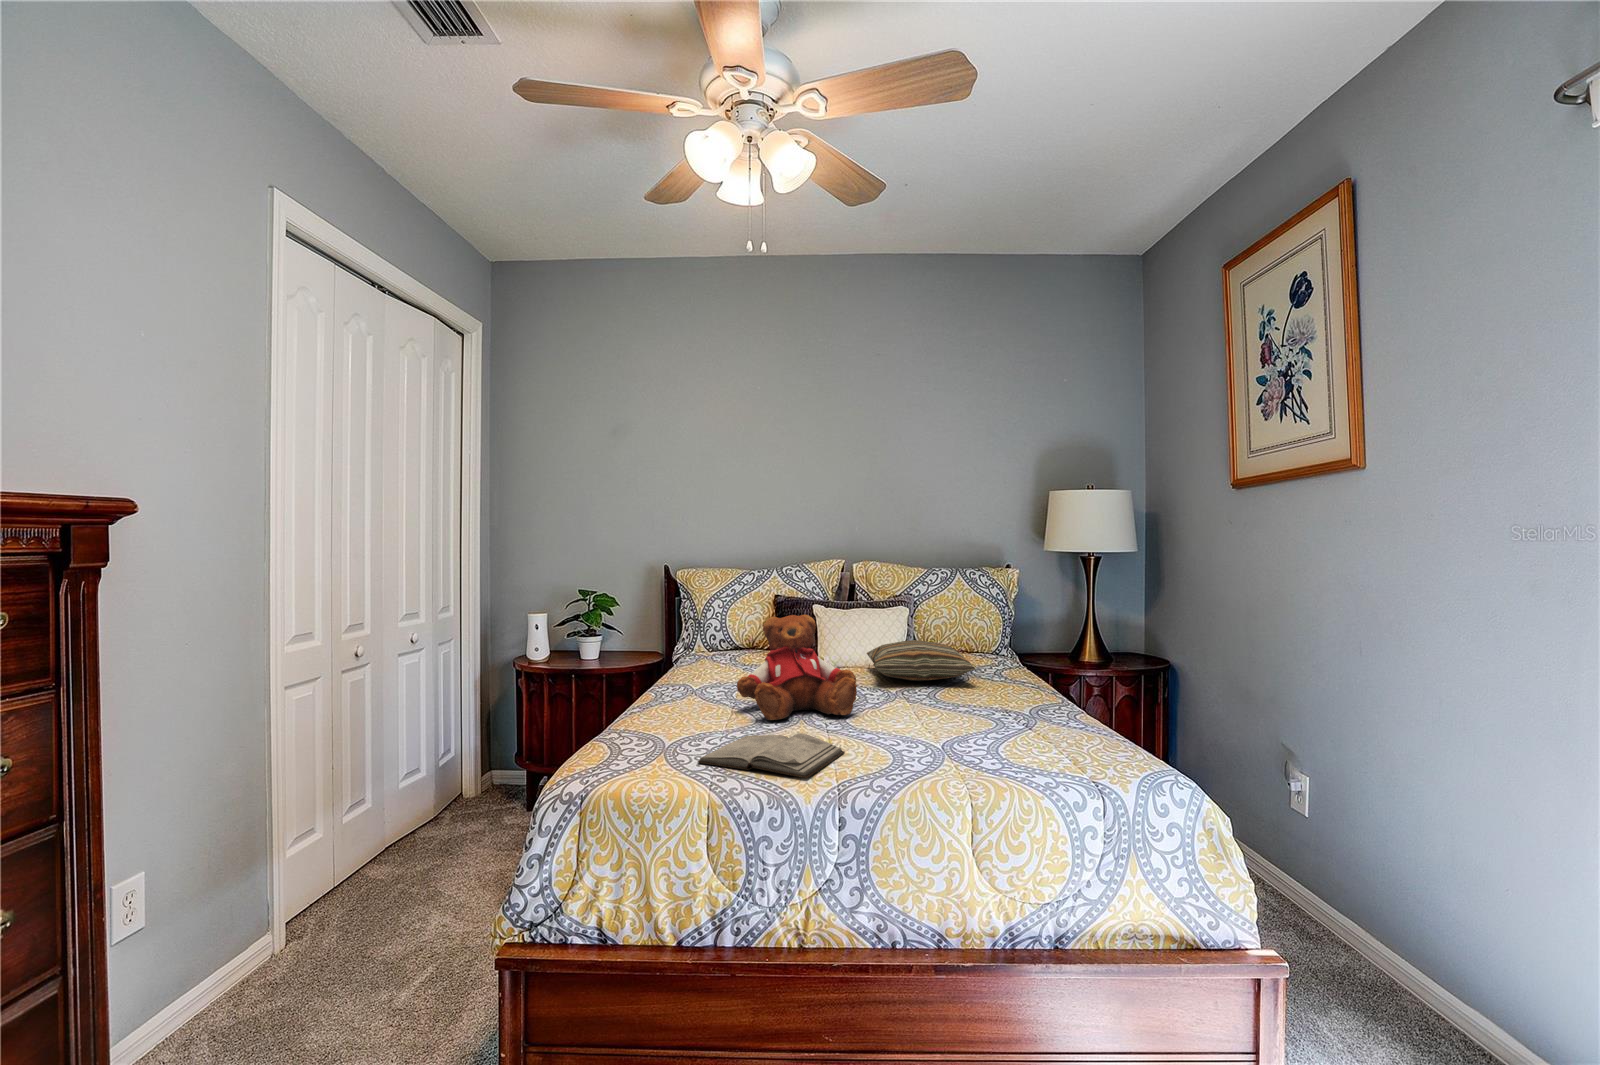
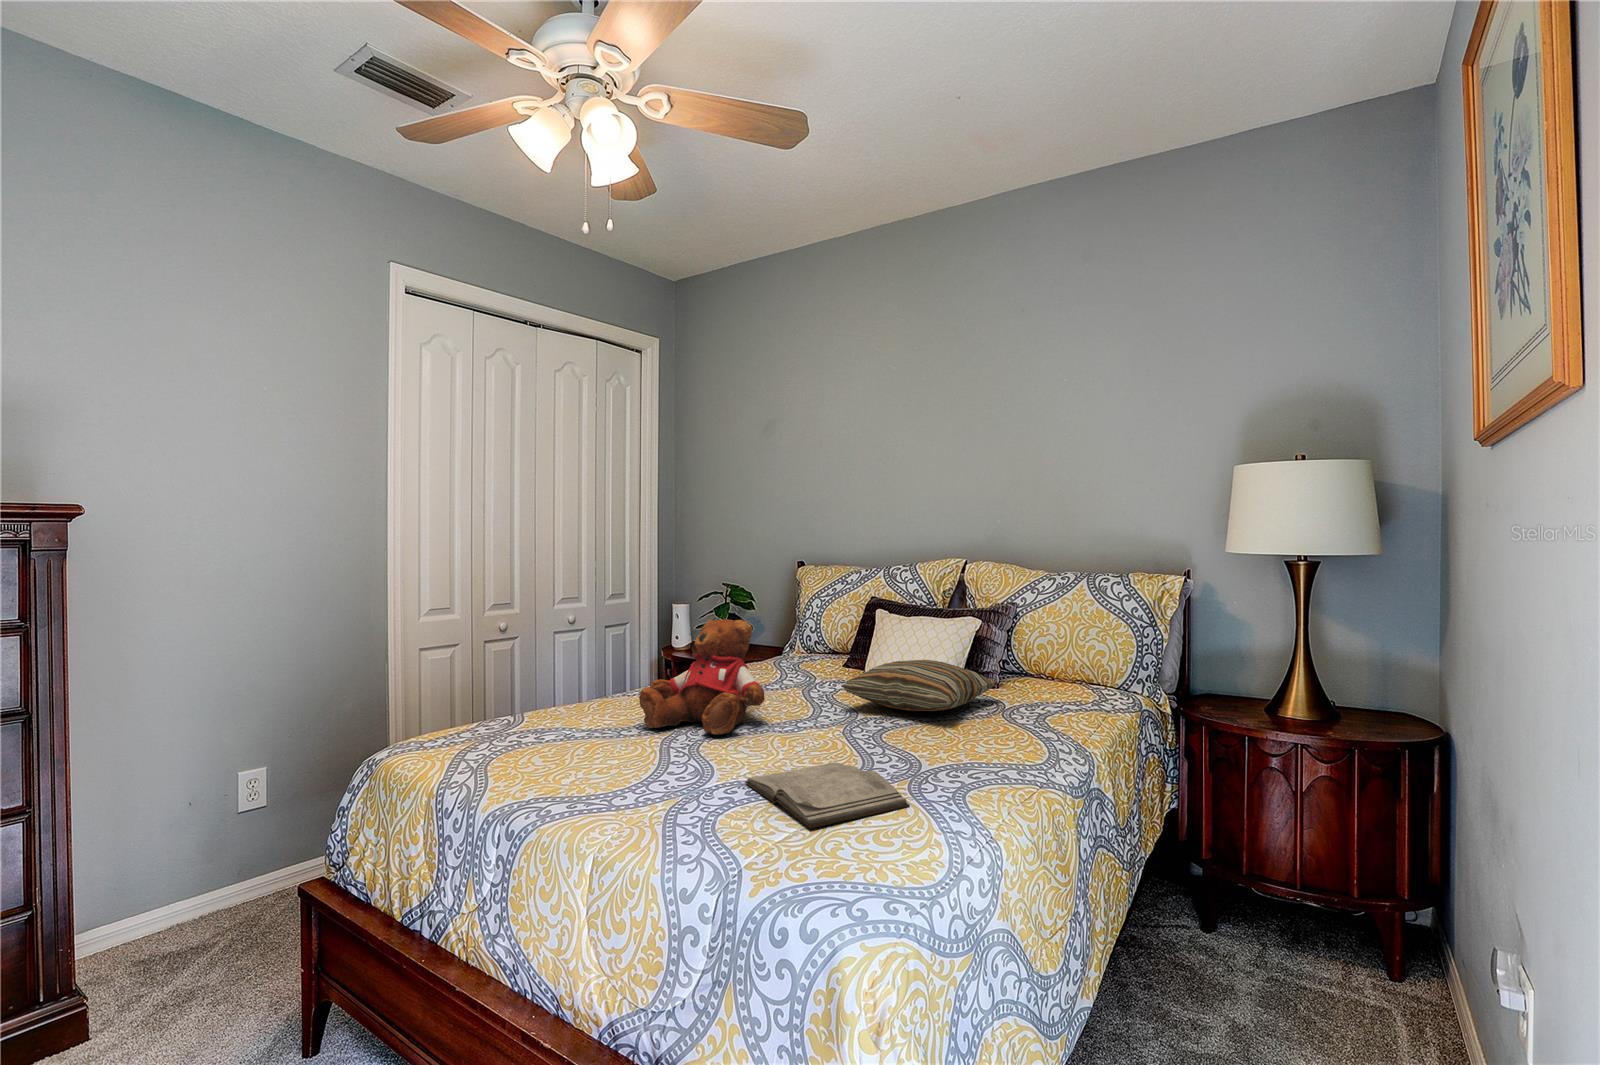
diary: present [698,733,845,779] -> present [745,762,910,829]

